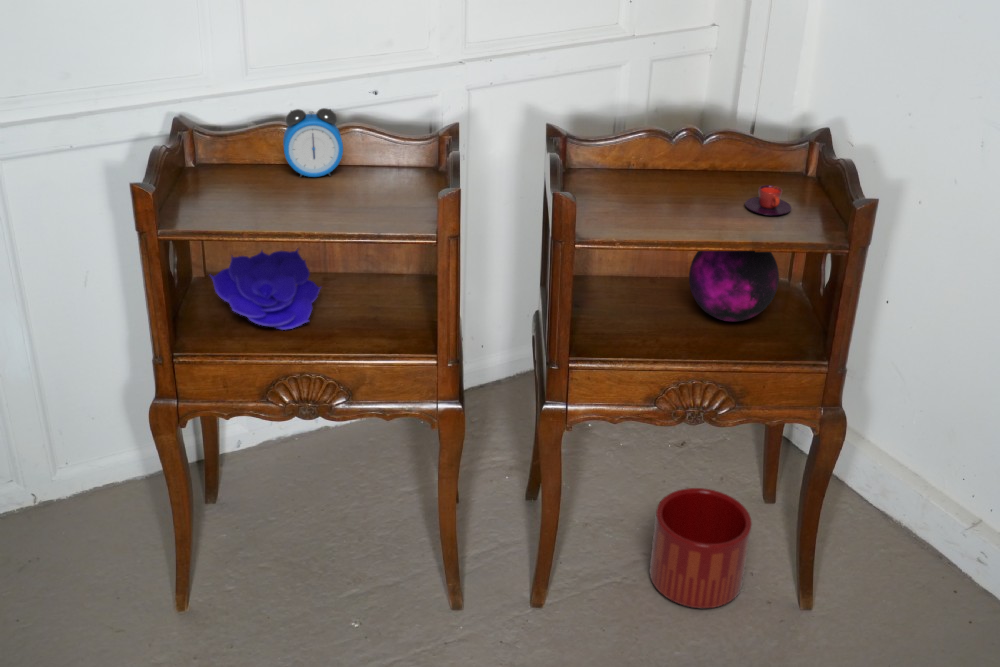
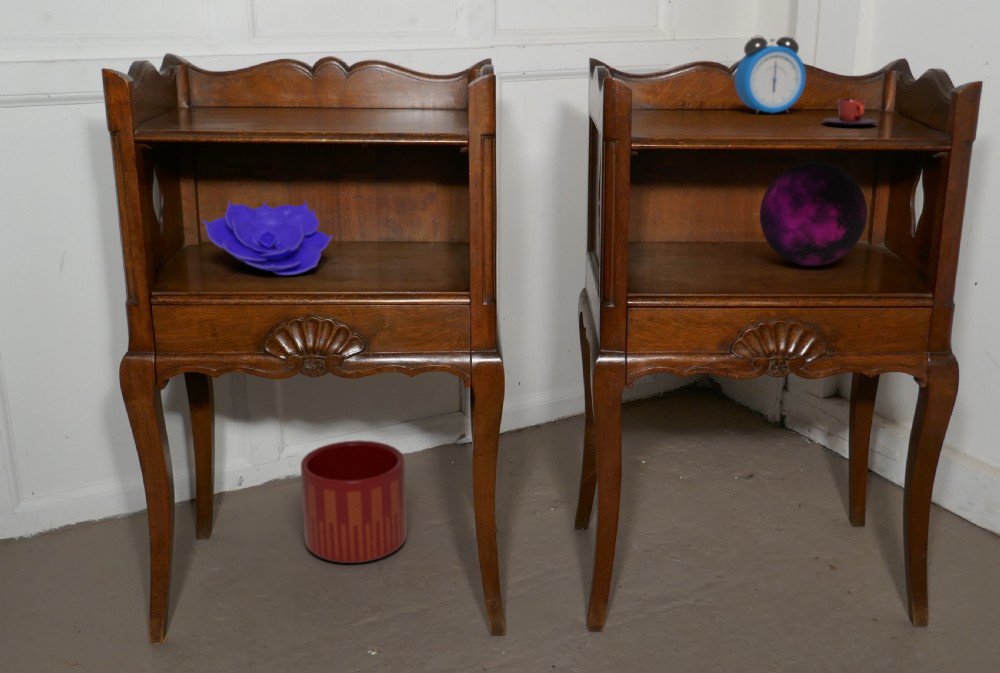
alarm clock: present [283,108,343,177] -> present [735,37,806,113]
planter: present [650,488,752,608] -> present [301,440,407,563]

